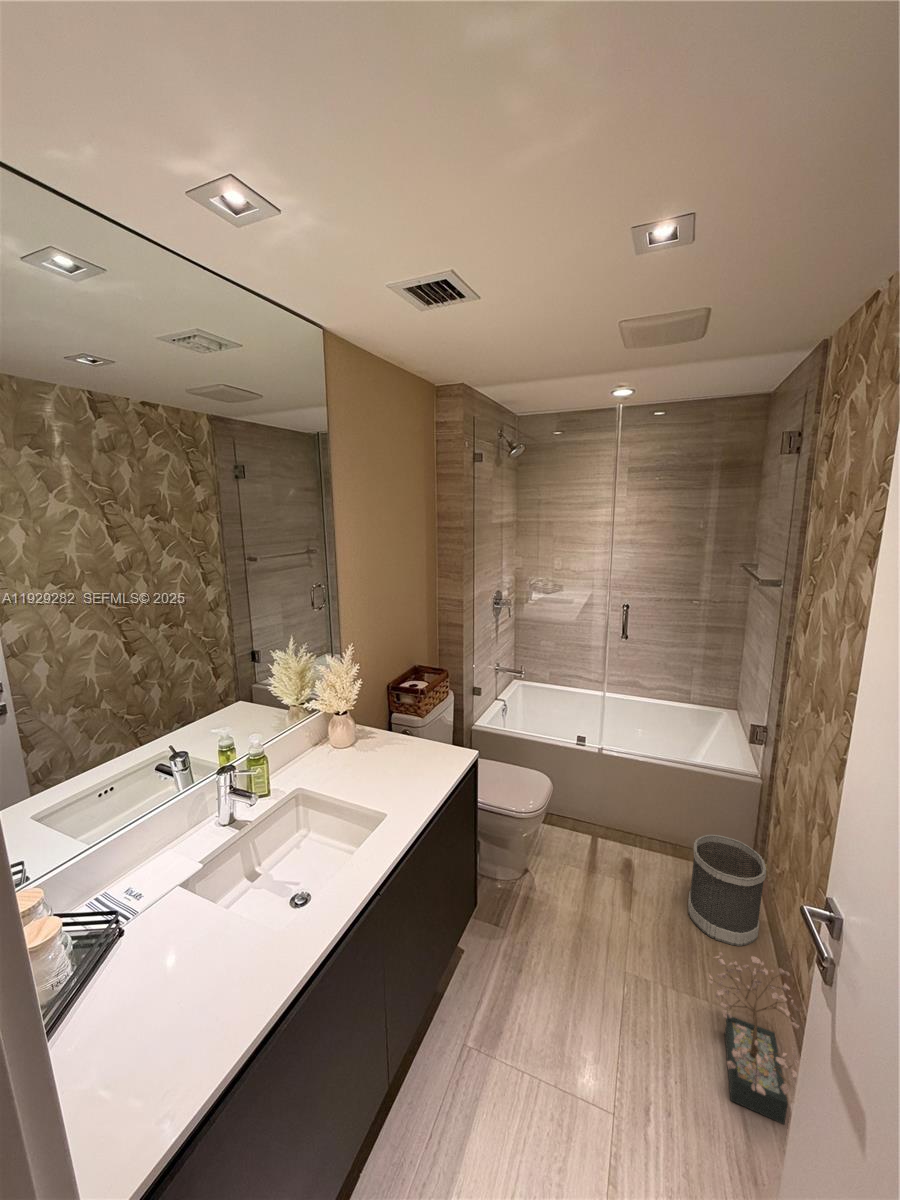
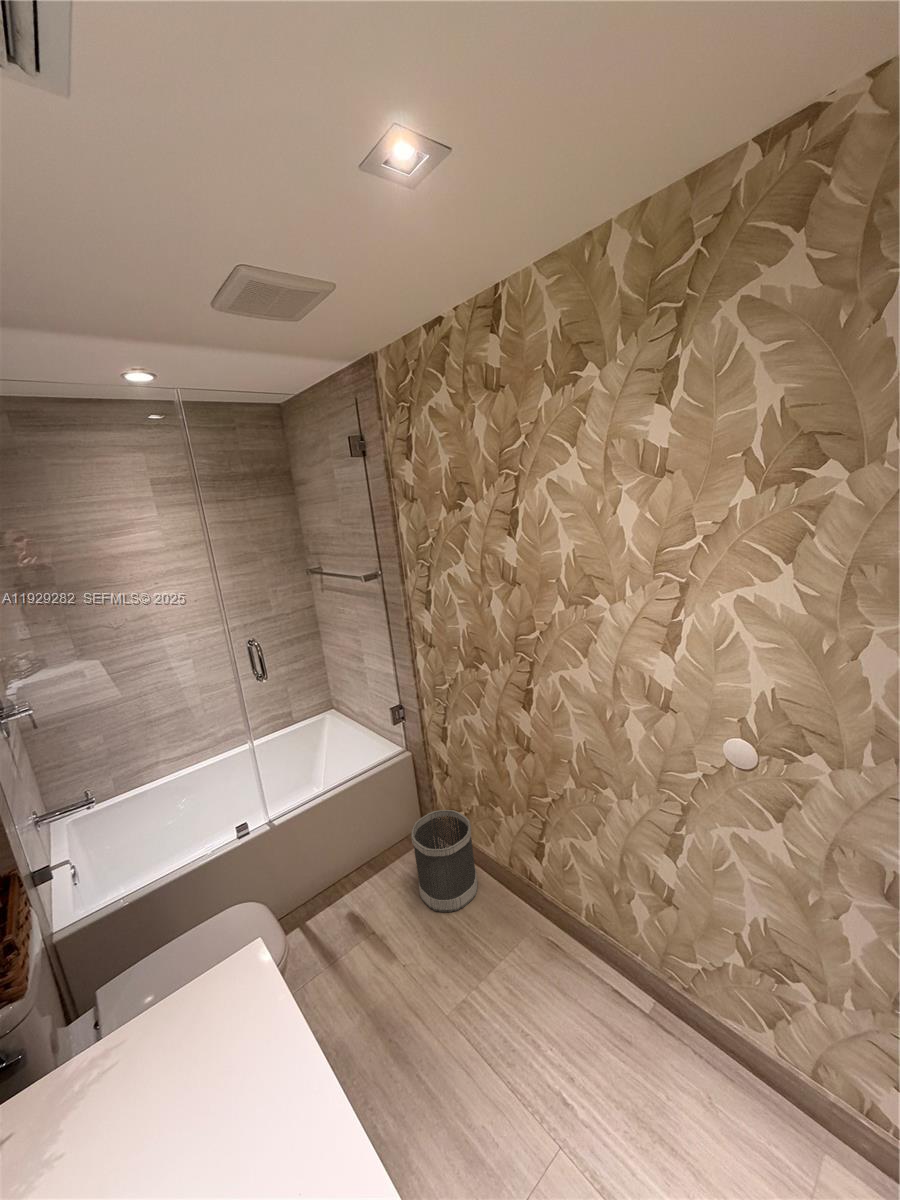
decorative plant: present [709,952,799,1124] -> none [507,876,612,1014]

